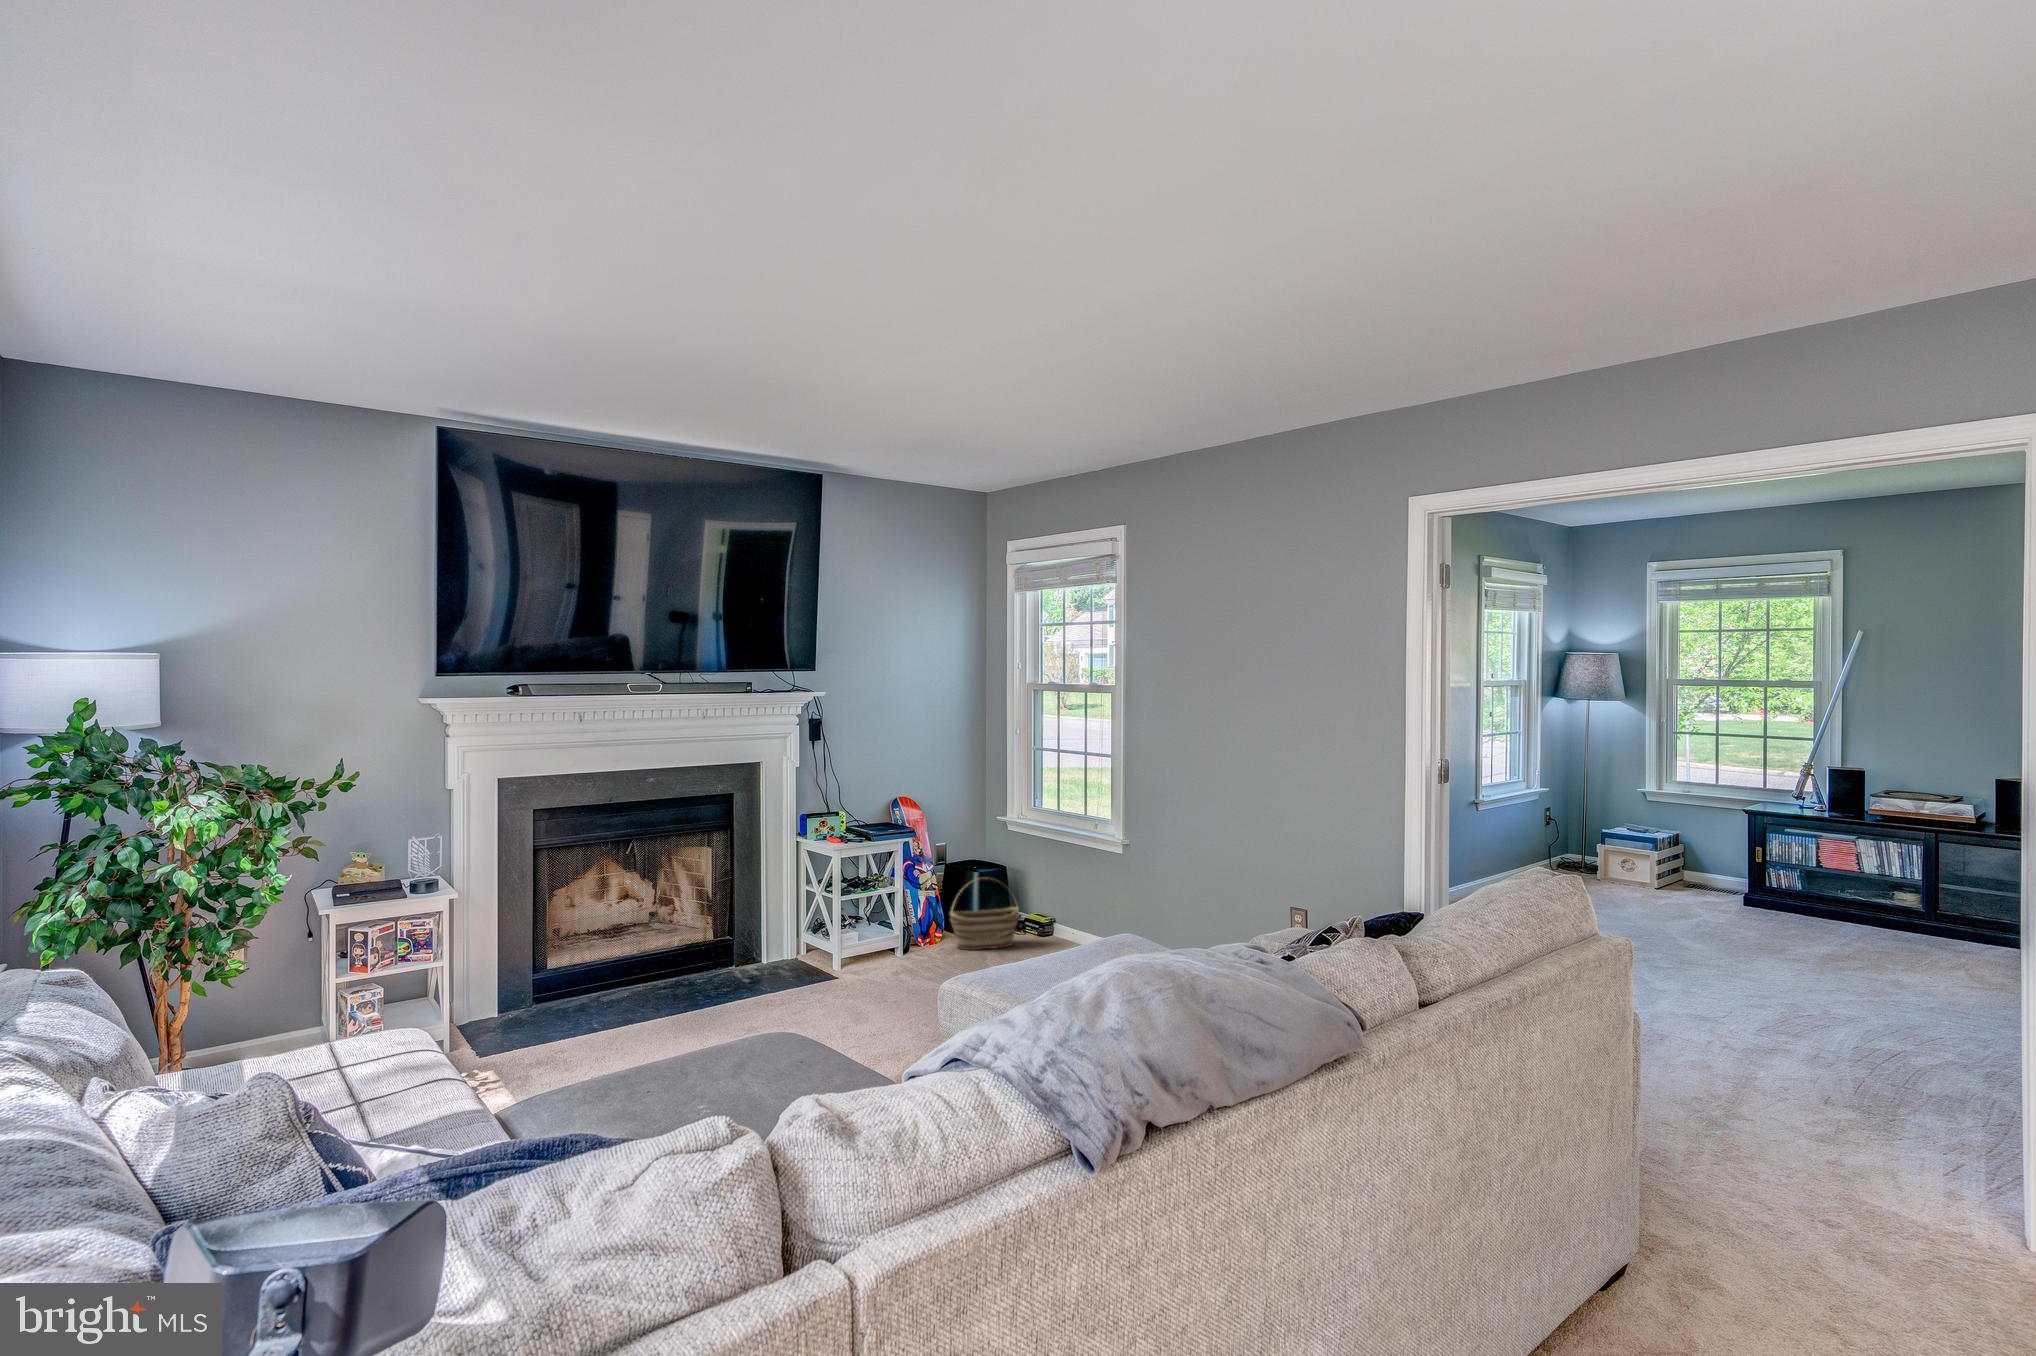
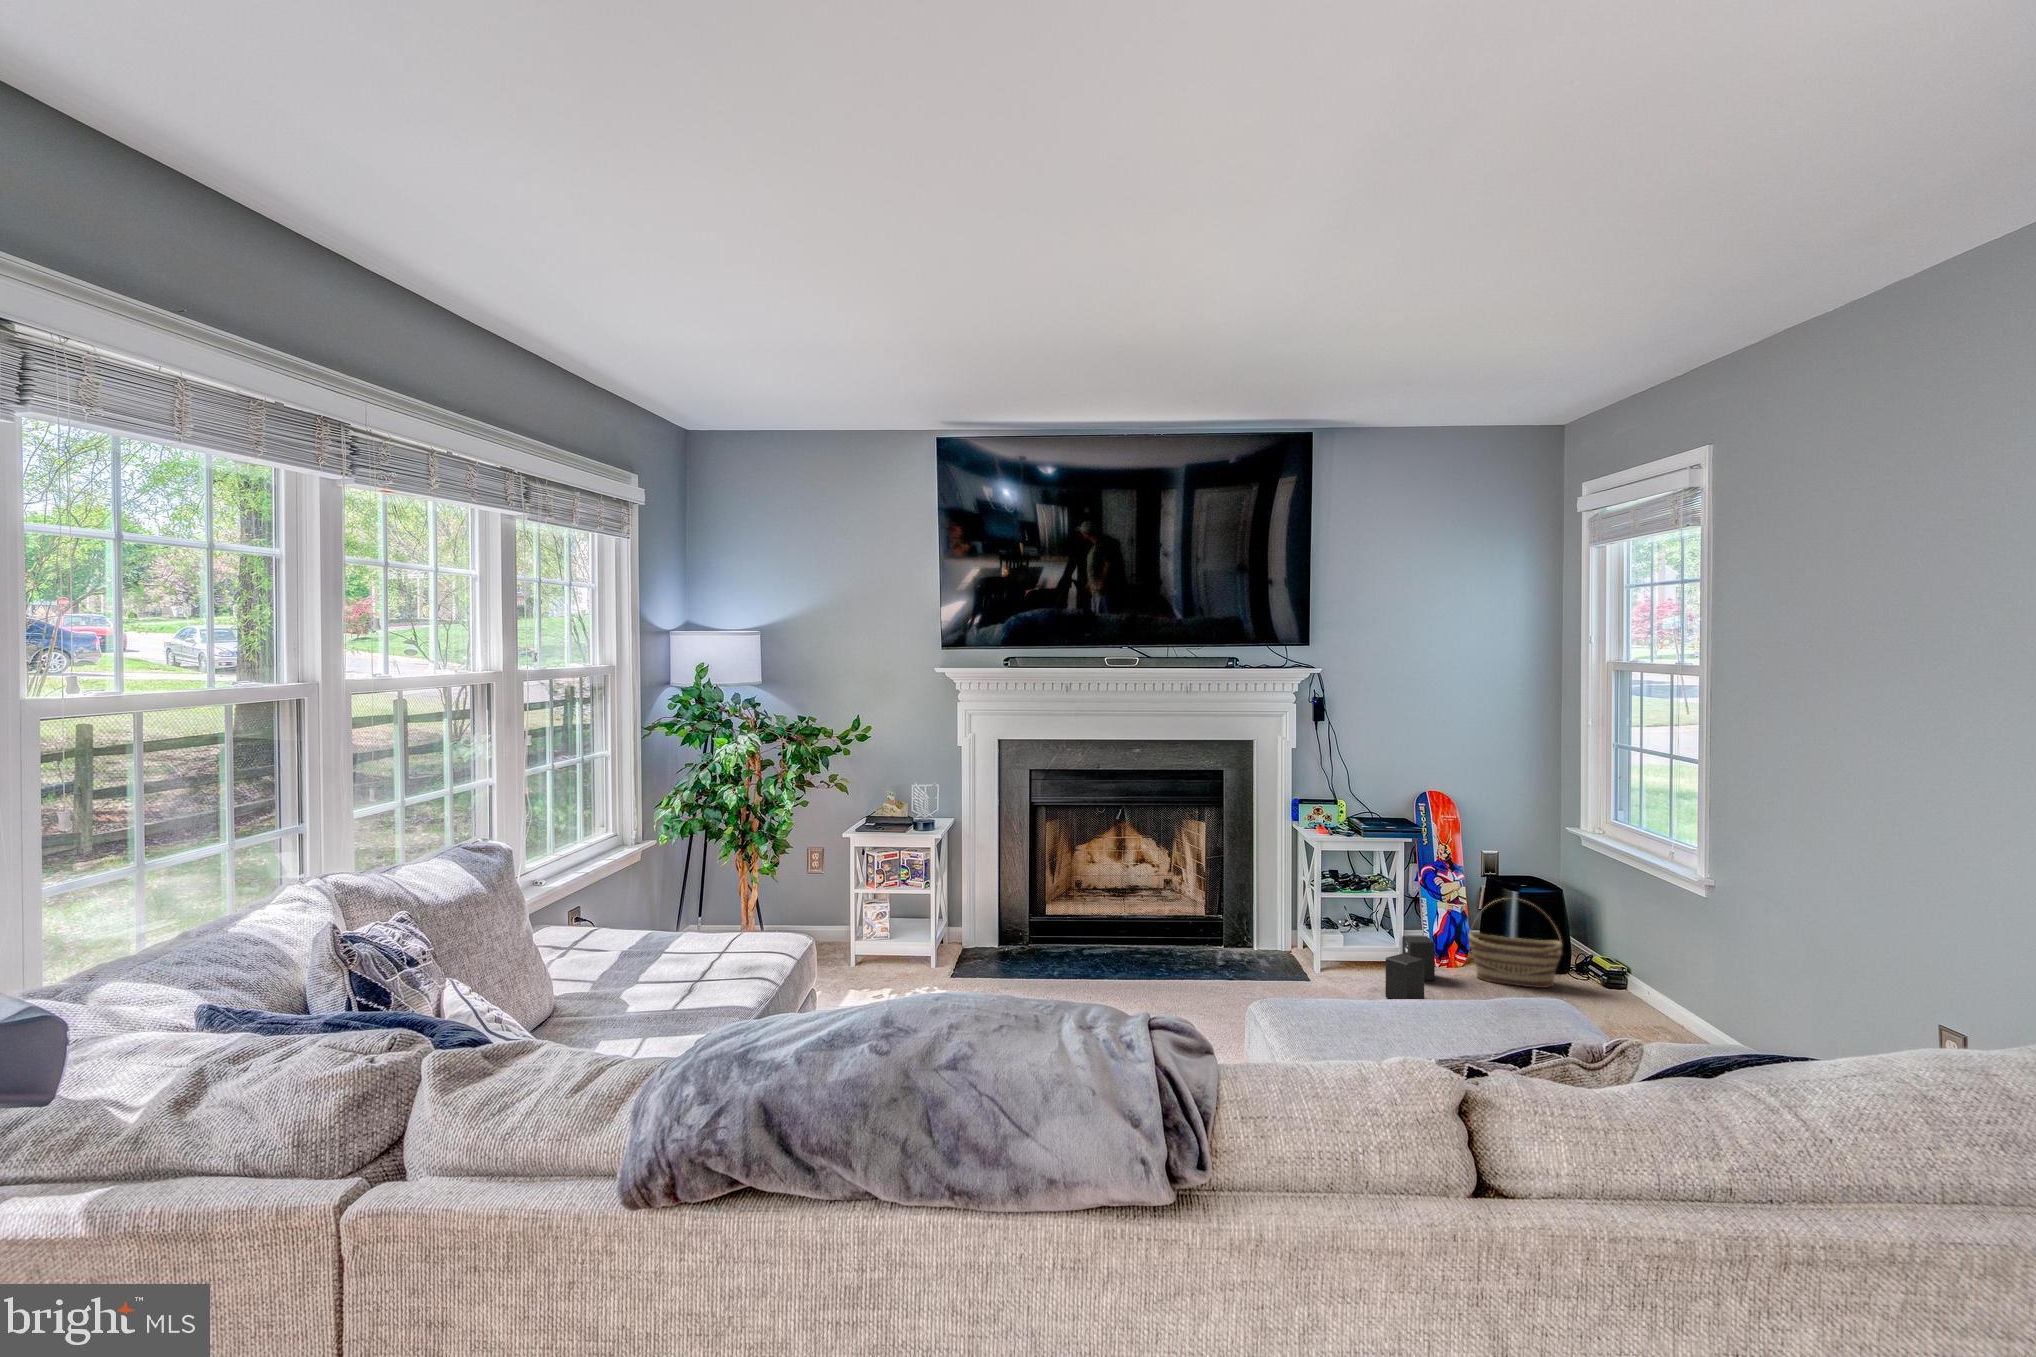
speaker: none [902,921,940,981] -> present [1386,936,1435,999]

